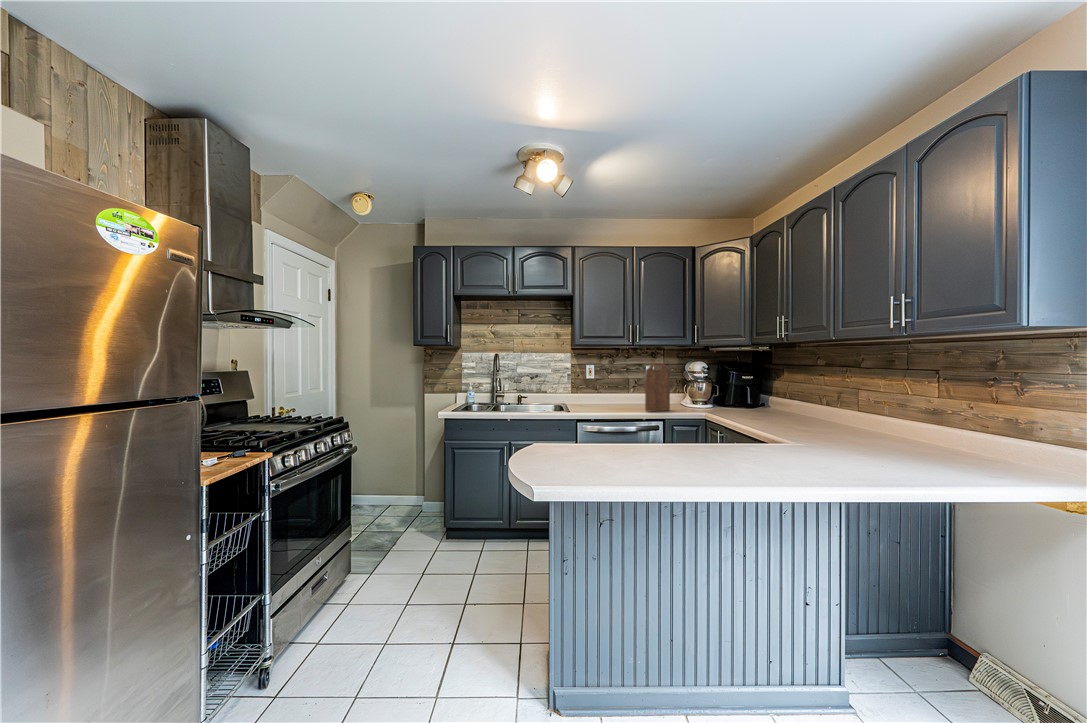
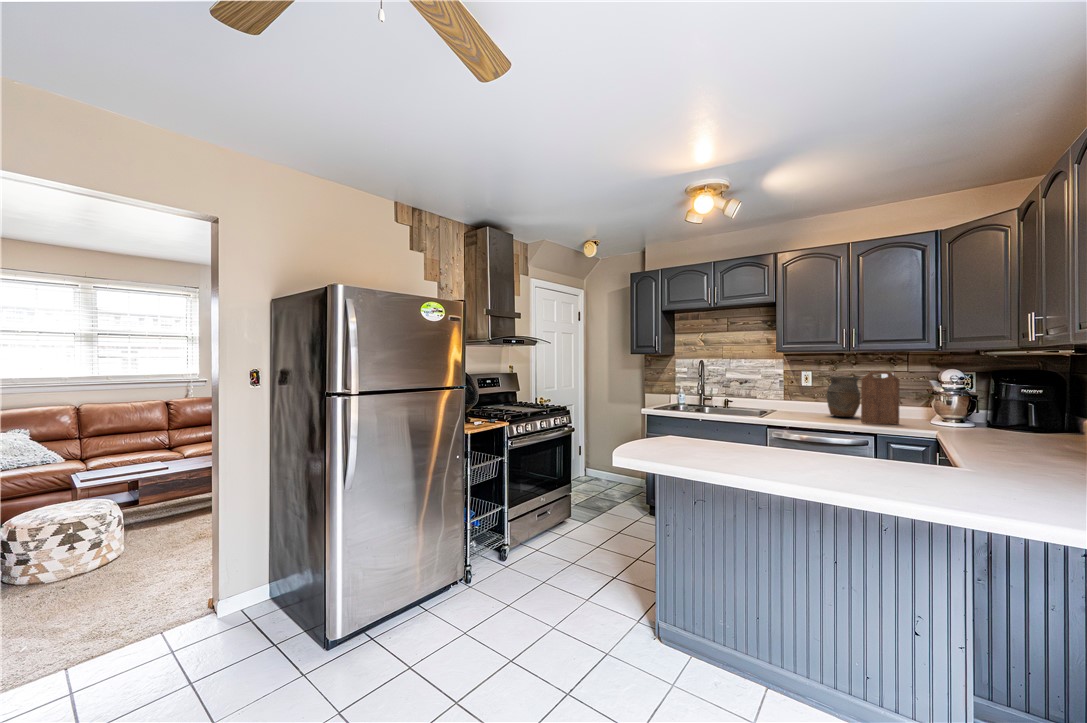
vase: none [613,369,639,407] -> present [827,376,860,417]

